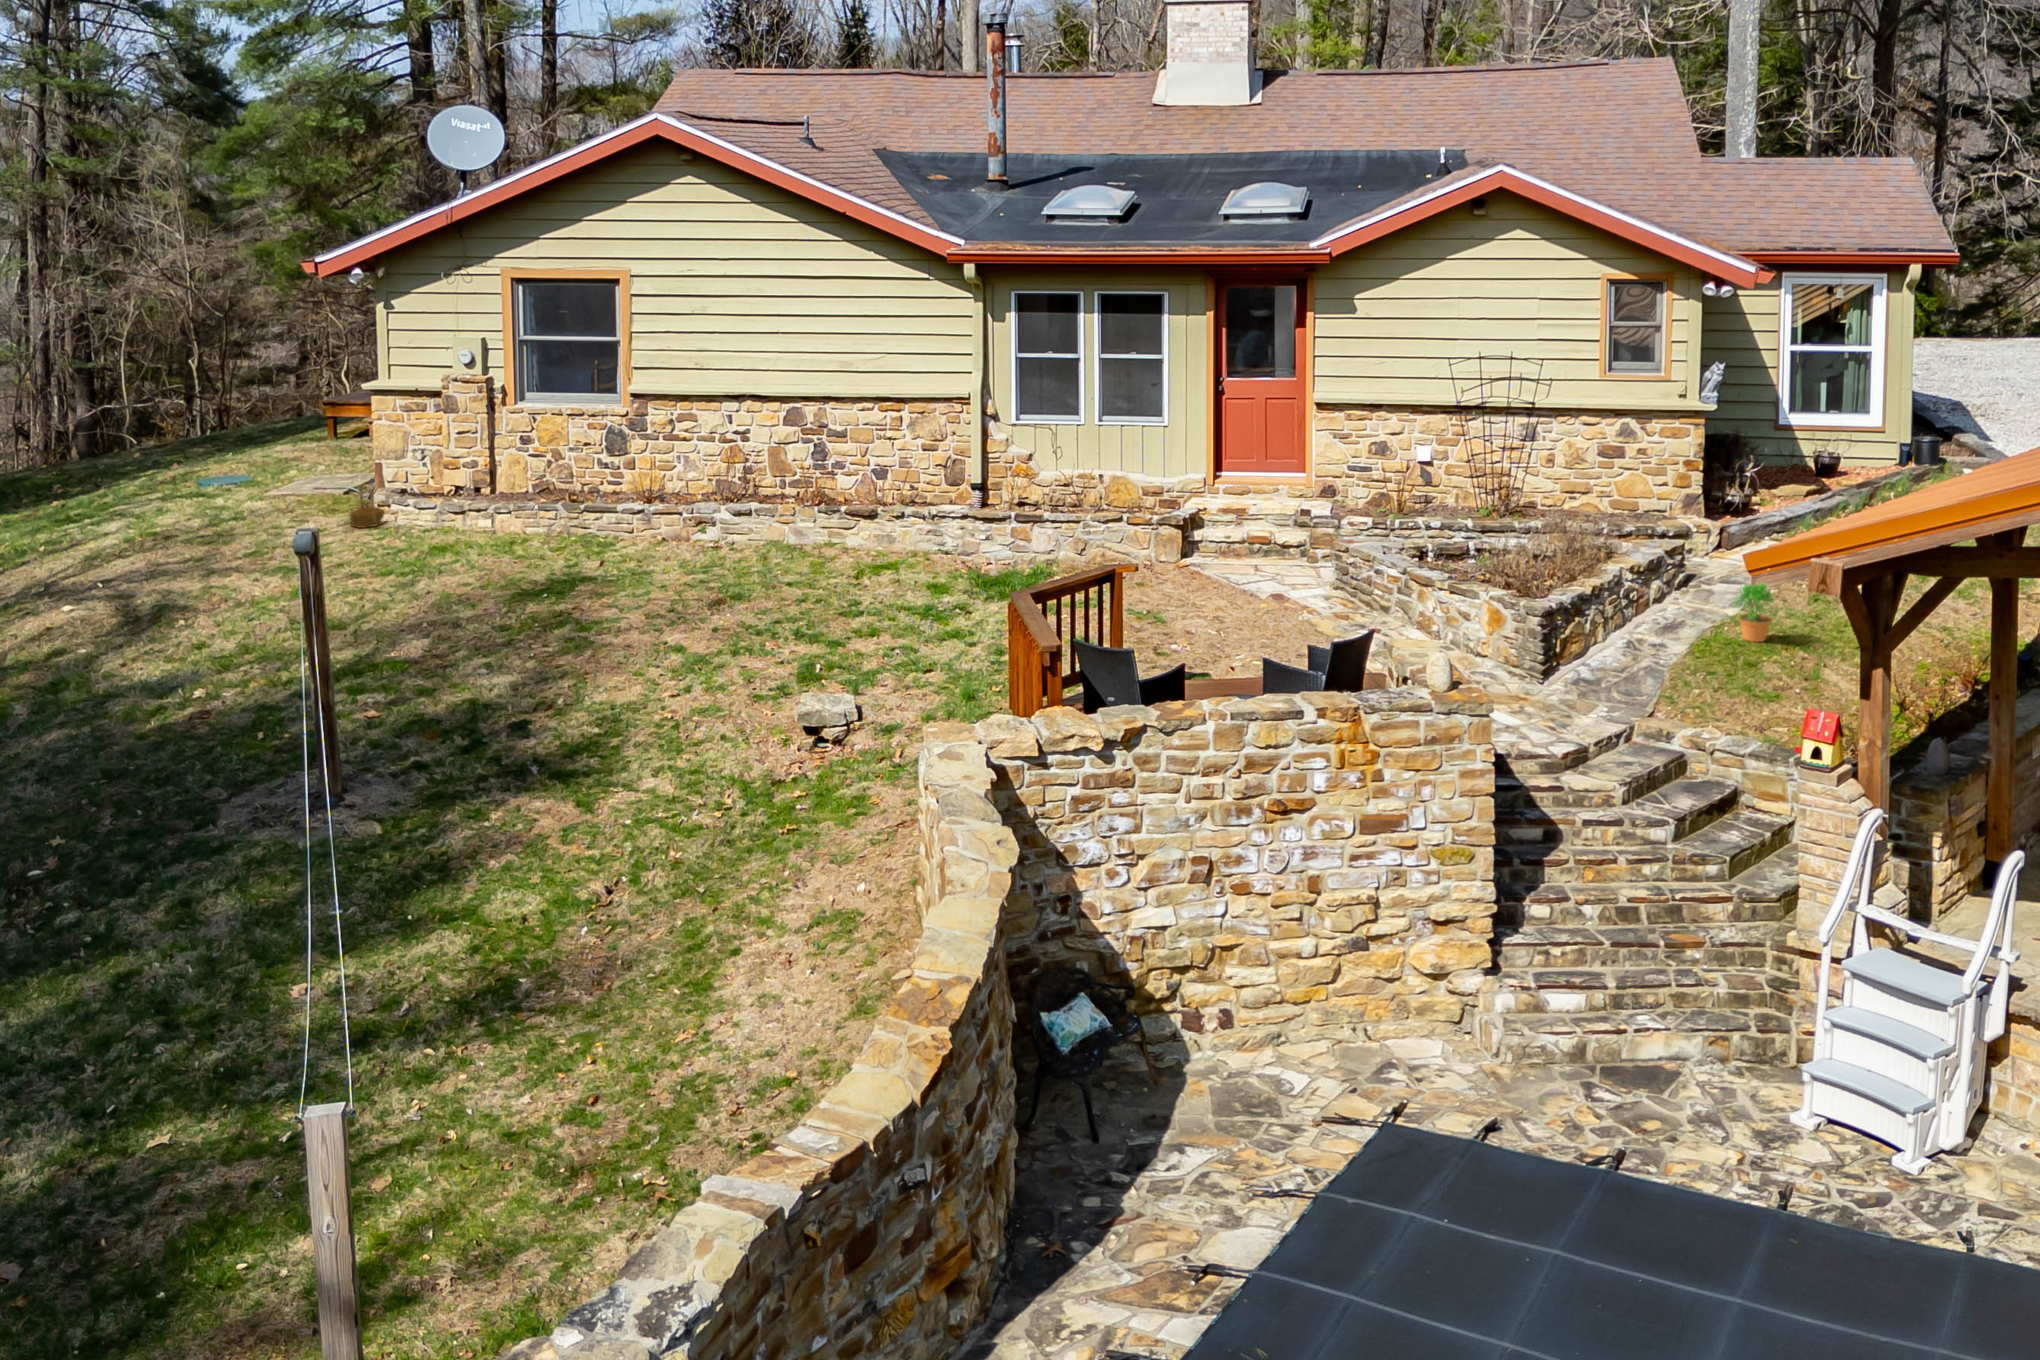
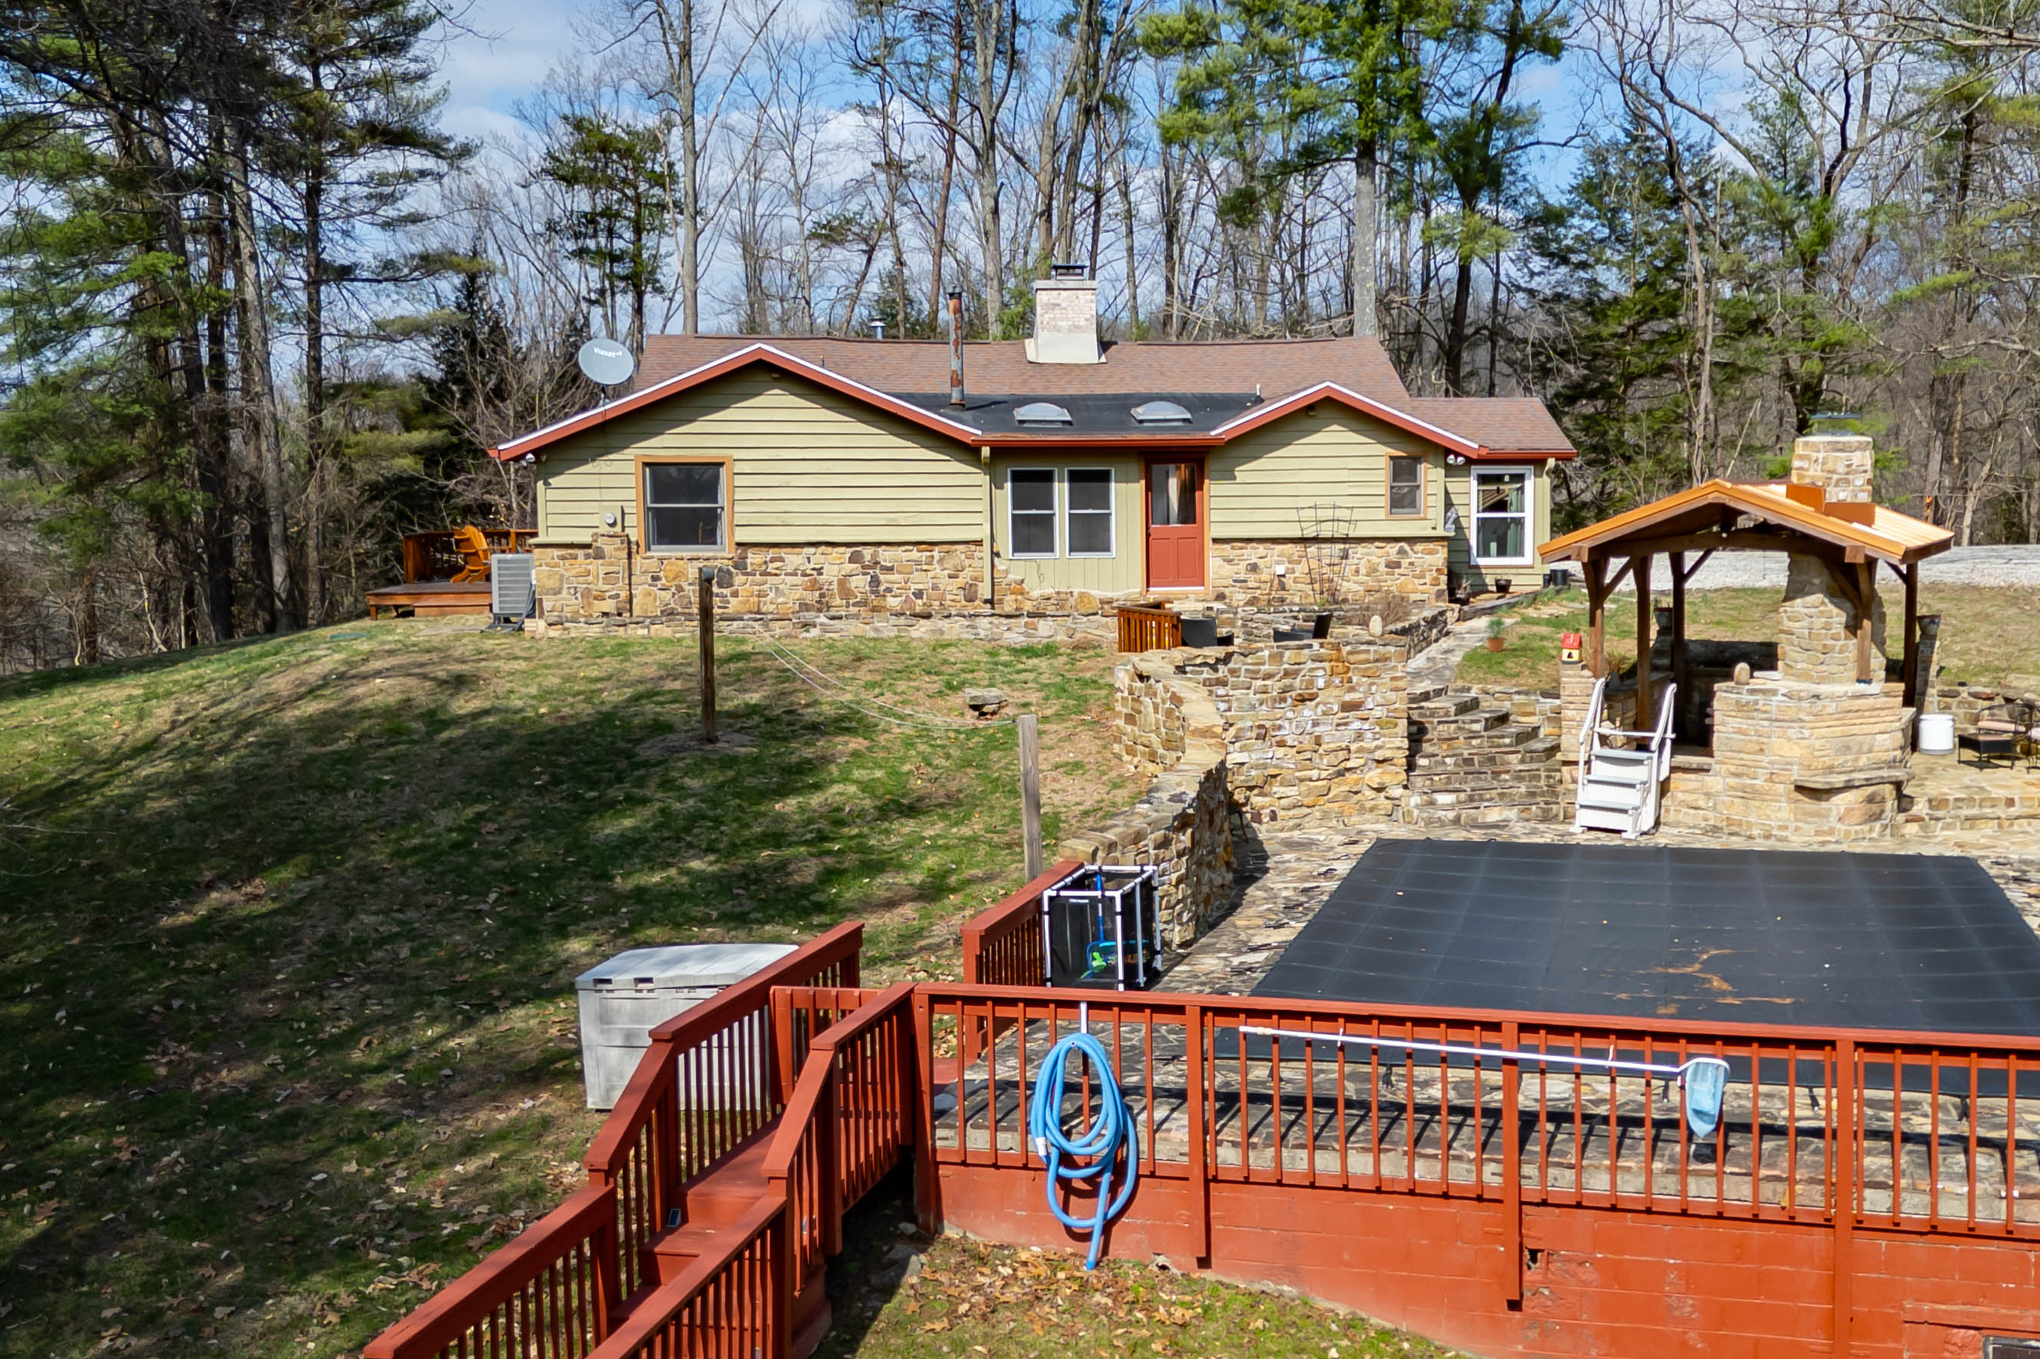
basket: present [349,486,387,528] -> none [519,616,548,646]

